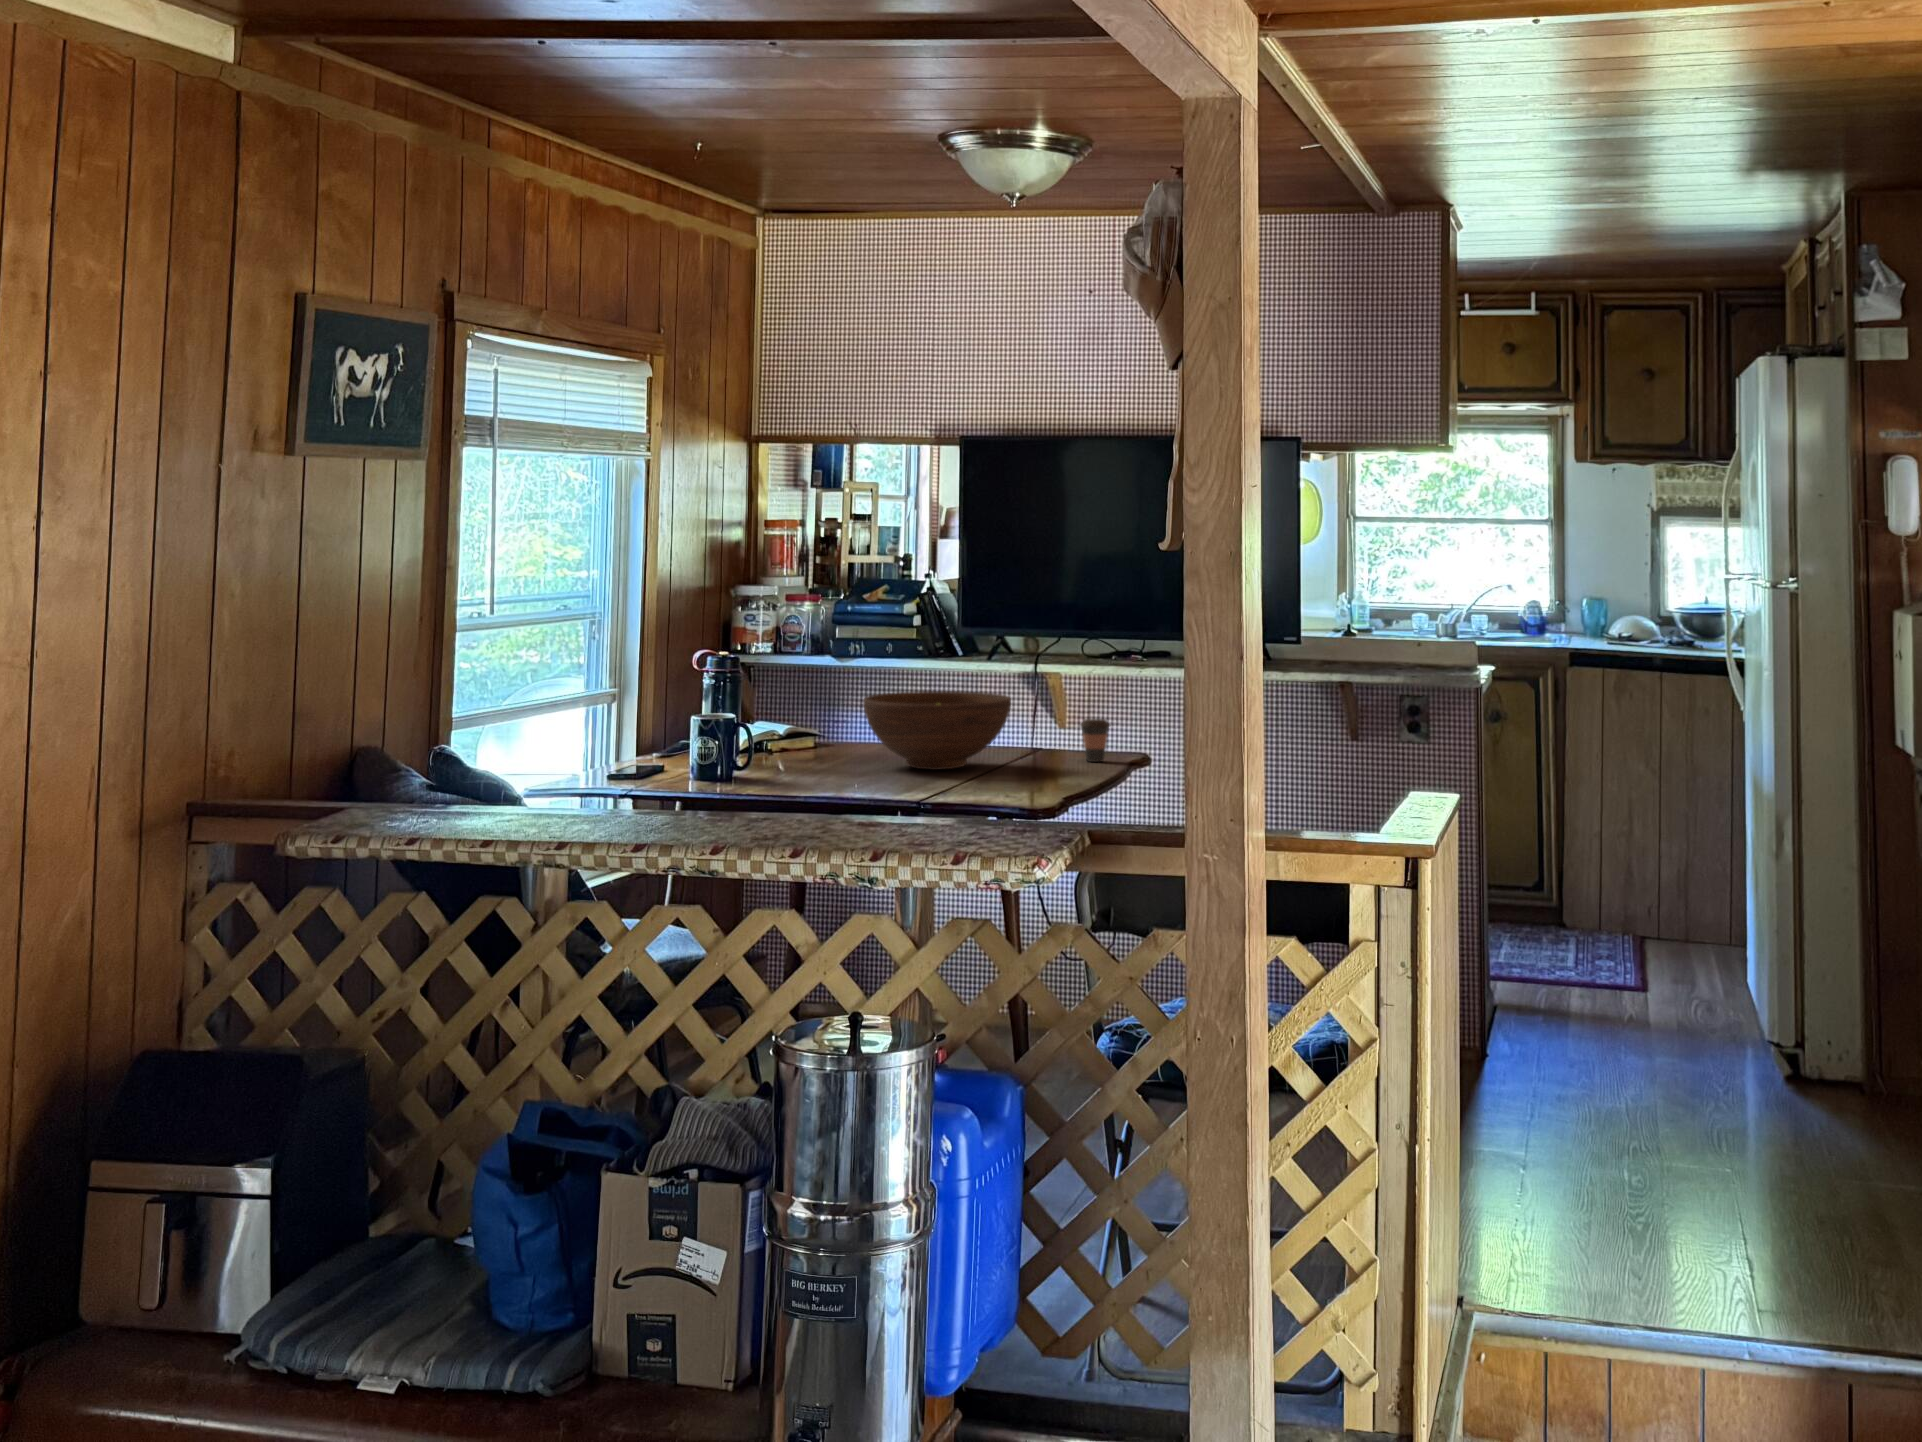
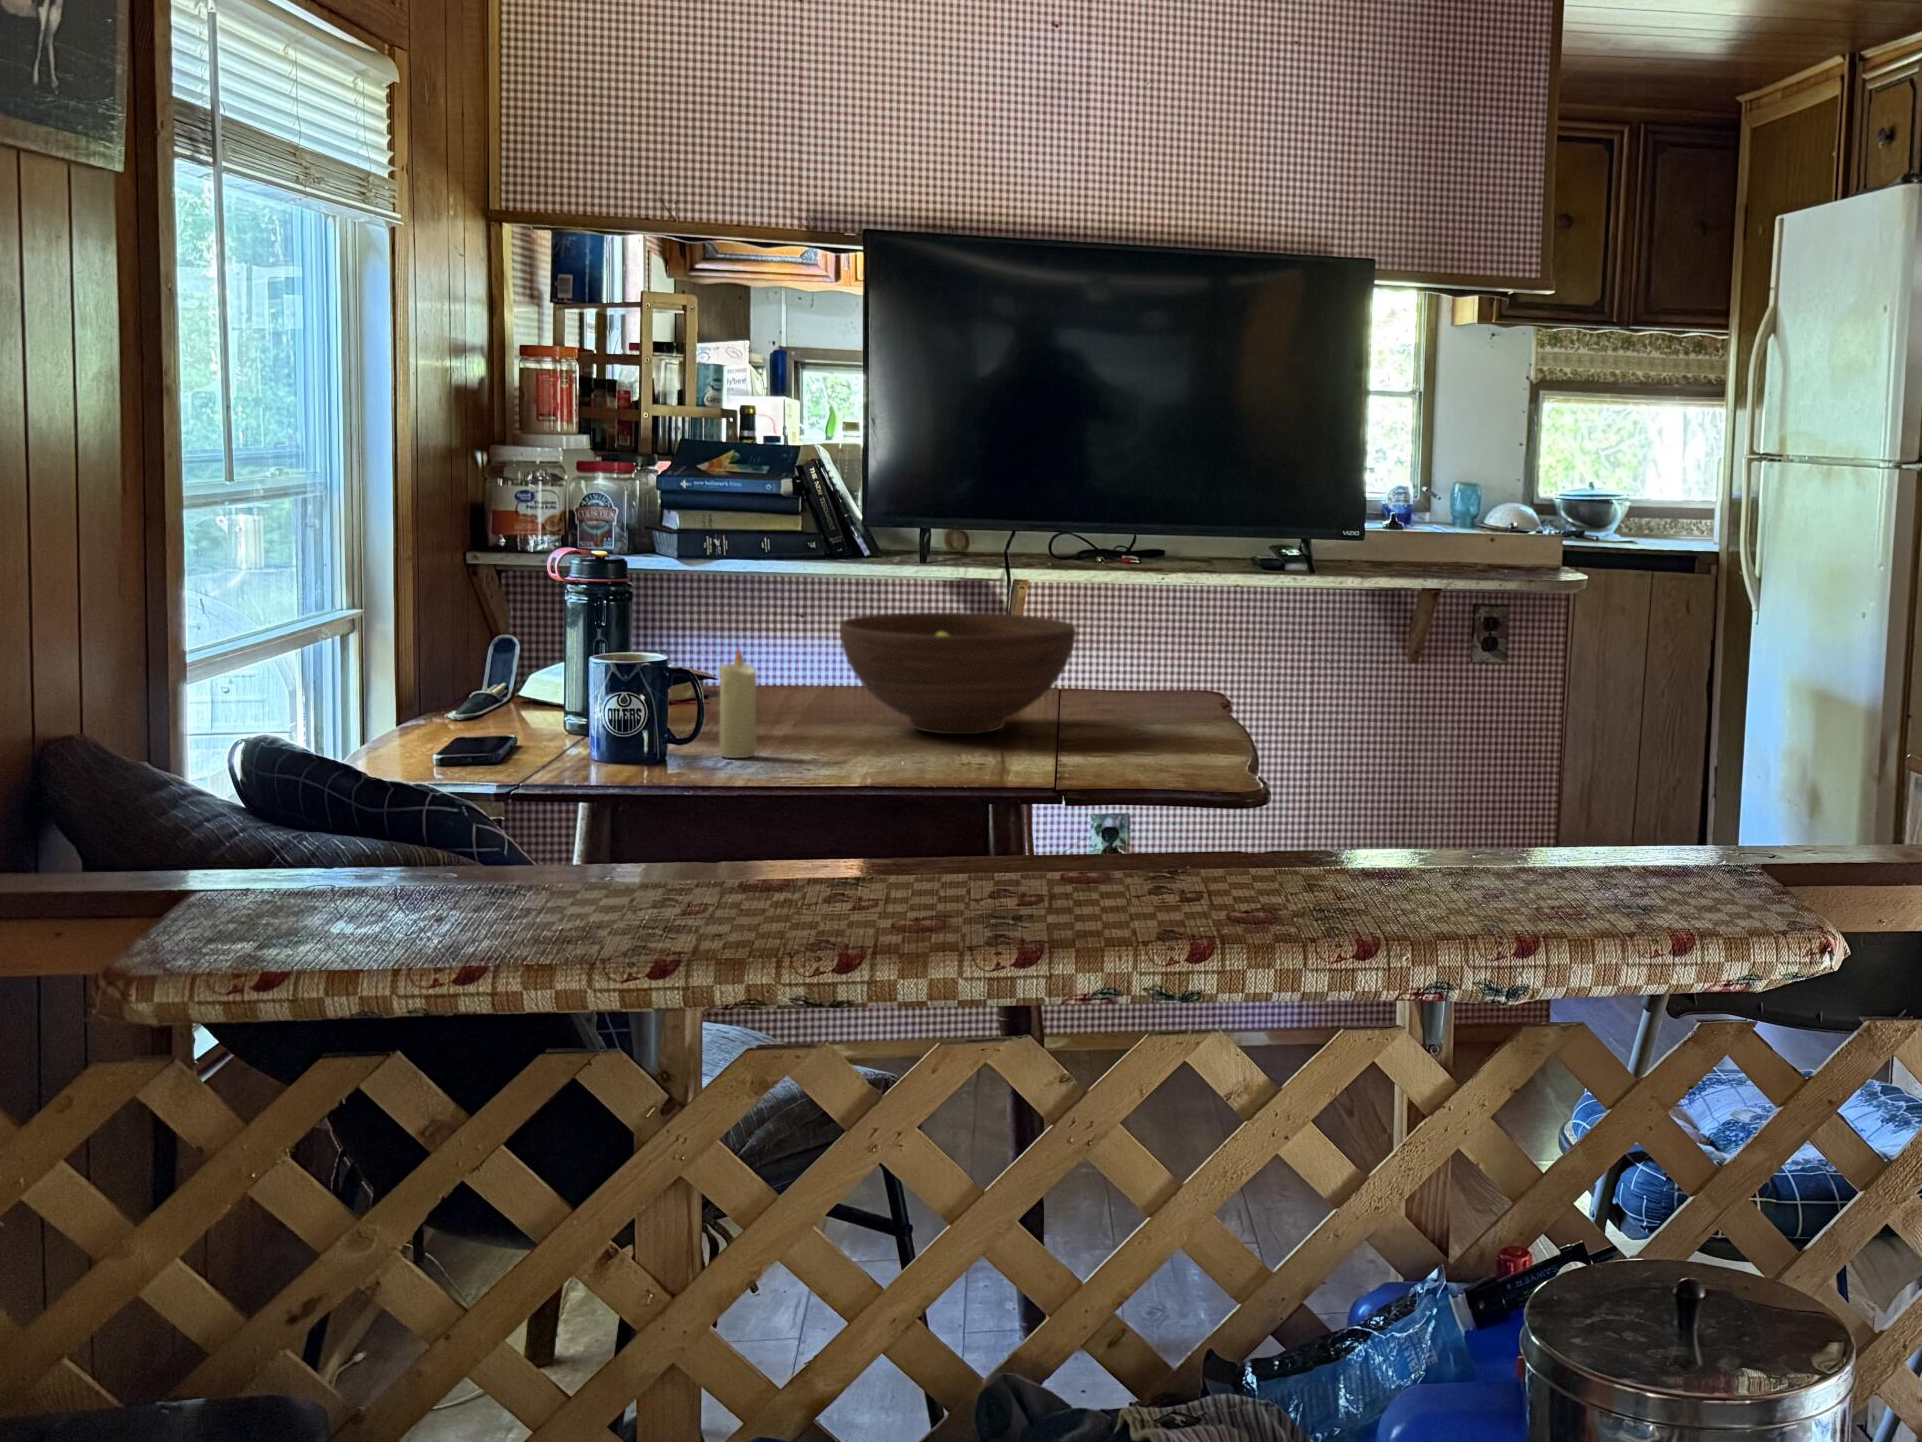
candle: none [762,707,784,776] -> present [719,648,757,758]
coffee cup: present [1081,719,1111,762] -> none [1123,649,1169,711]

